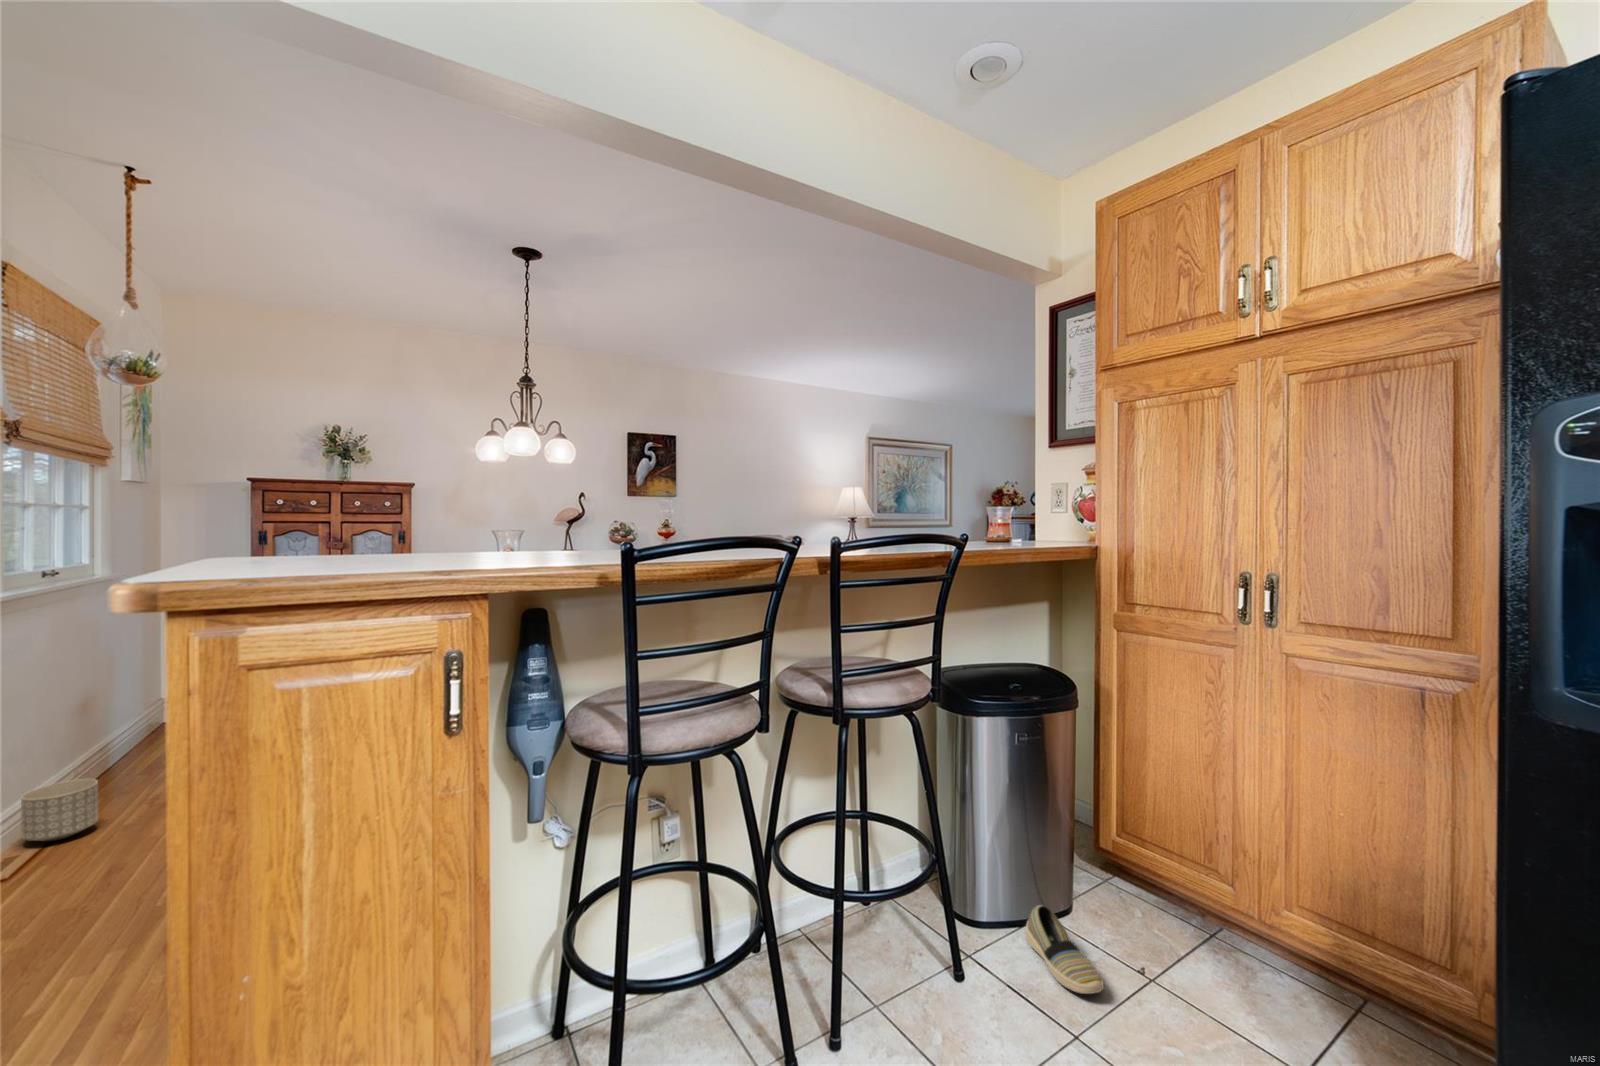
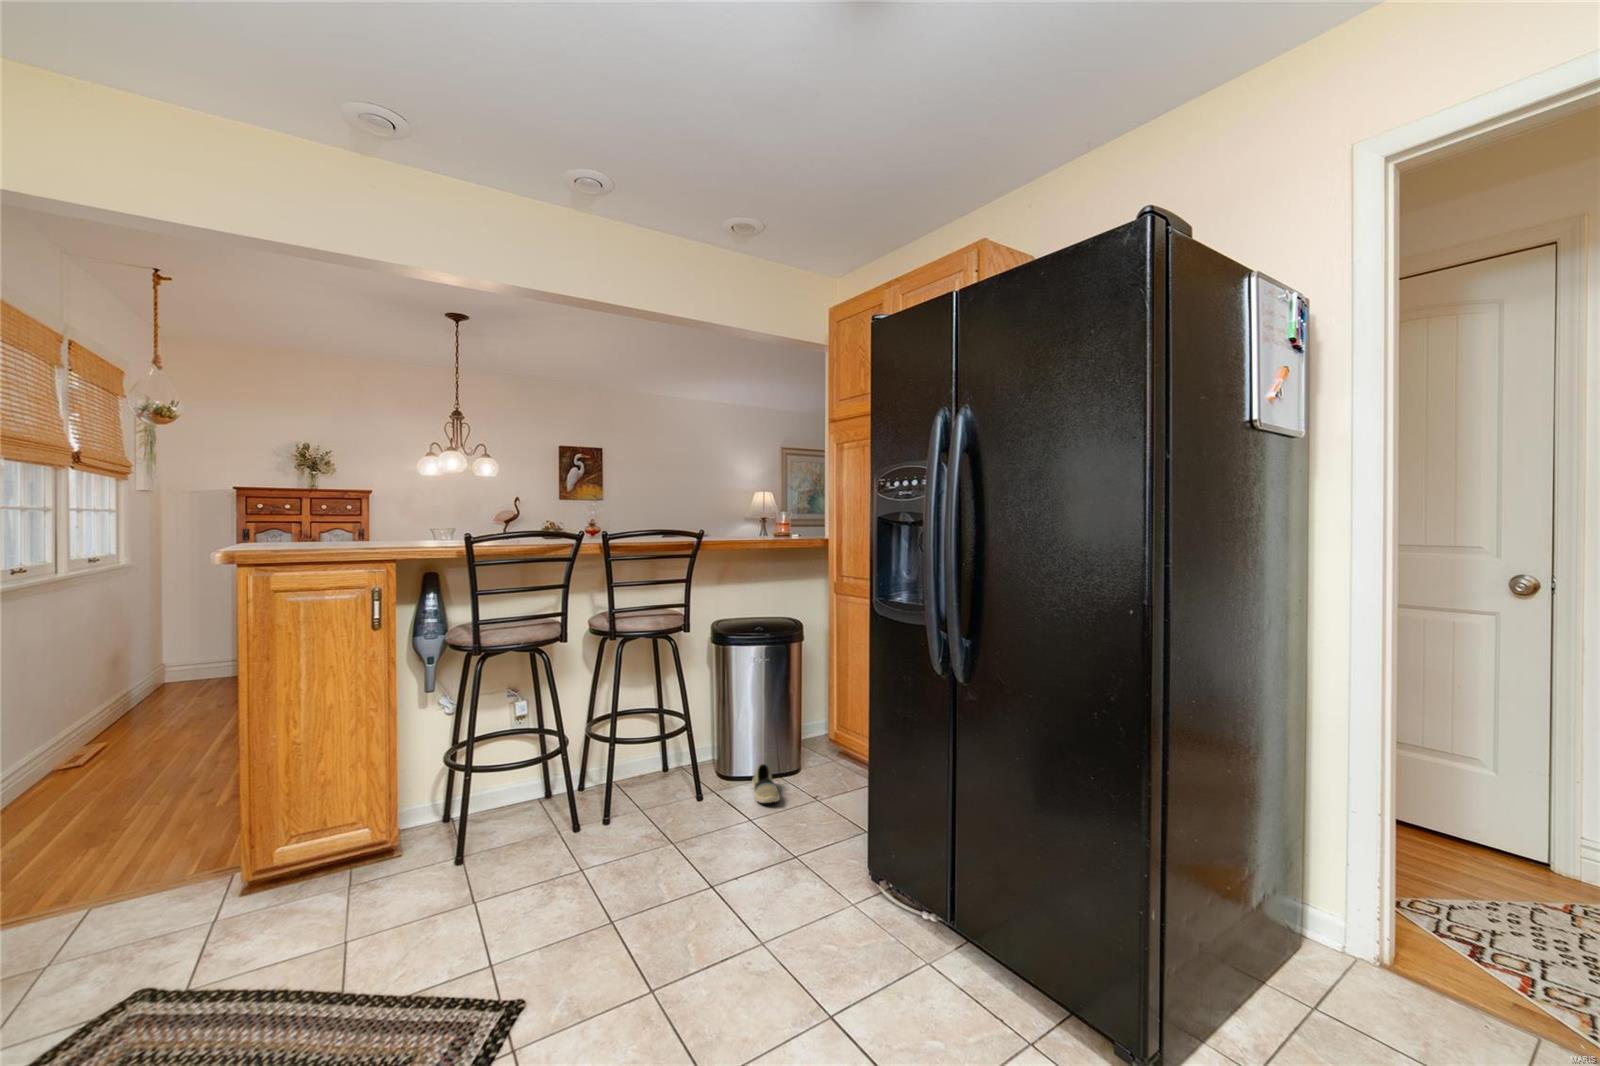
planter: present [21,779,98,841] -> none [84,709,136,750]

